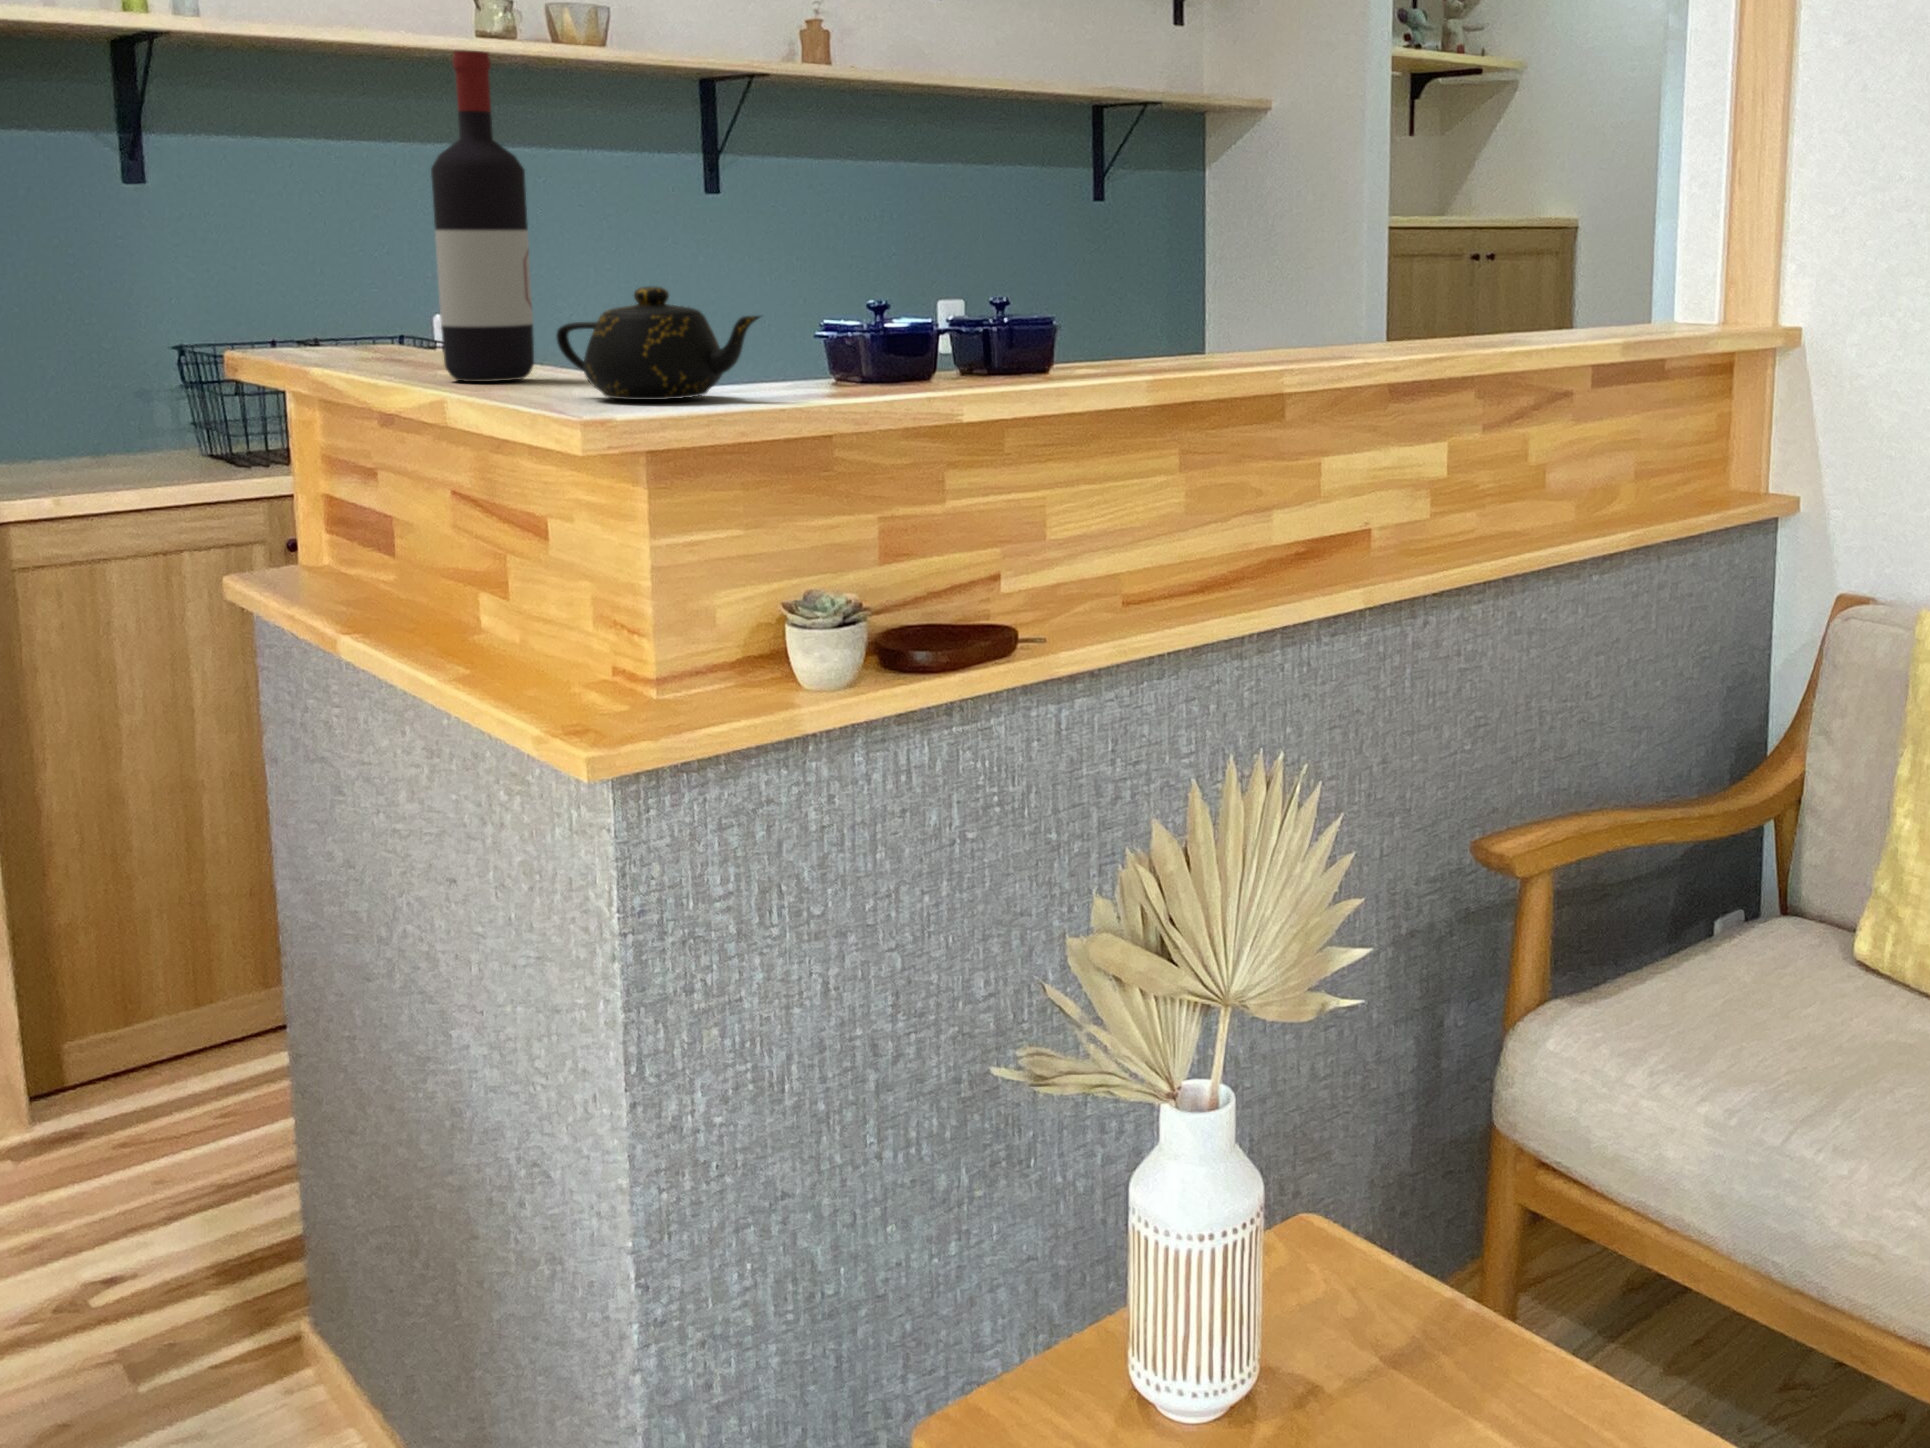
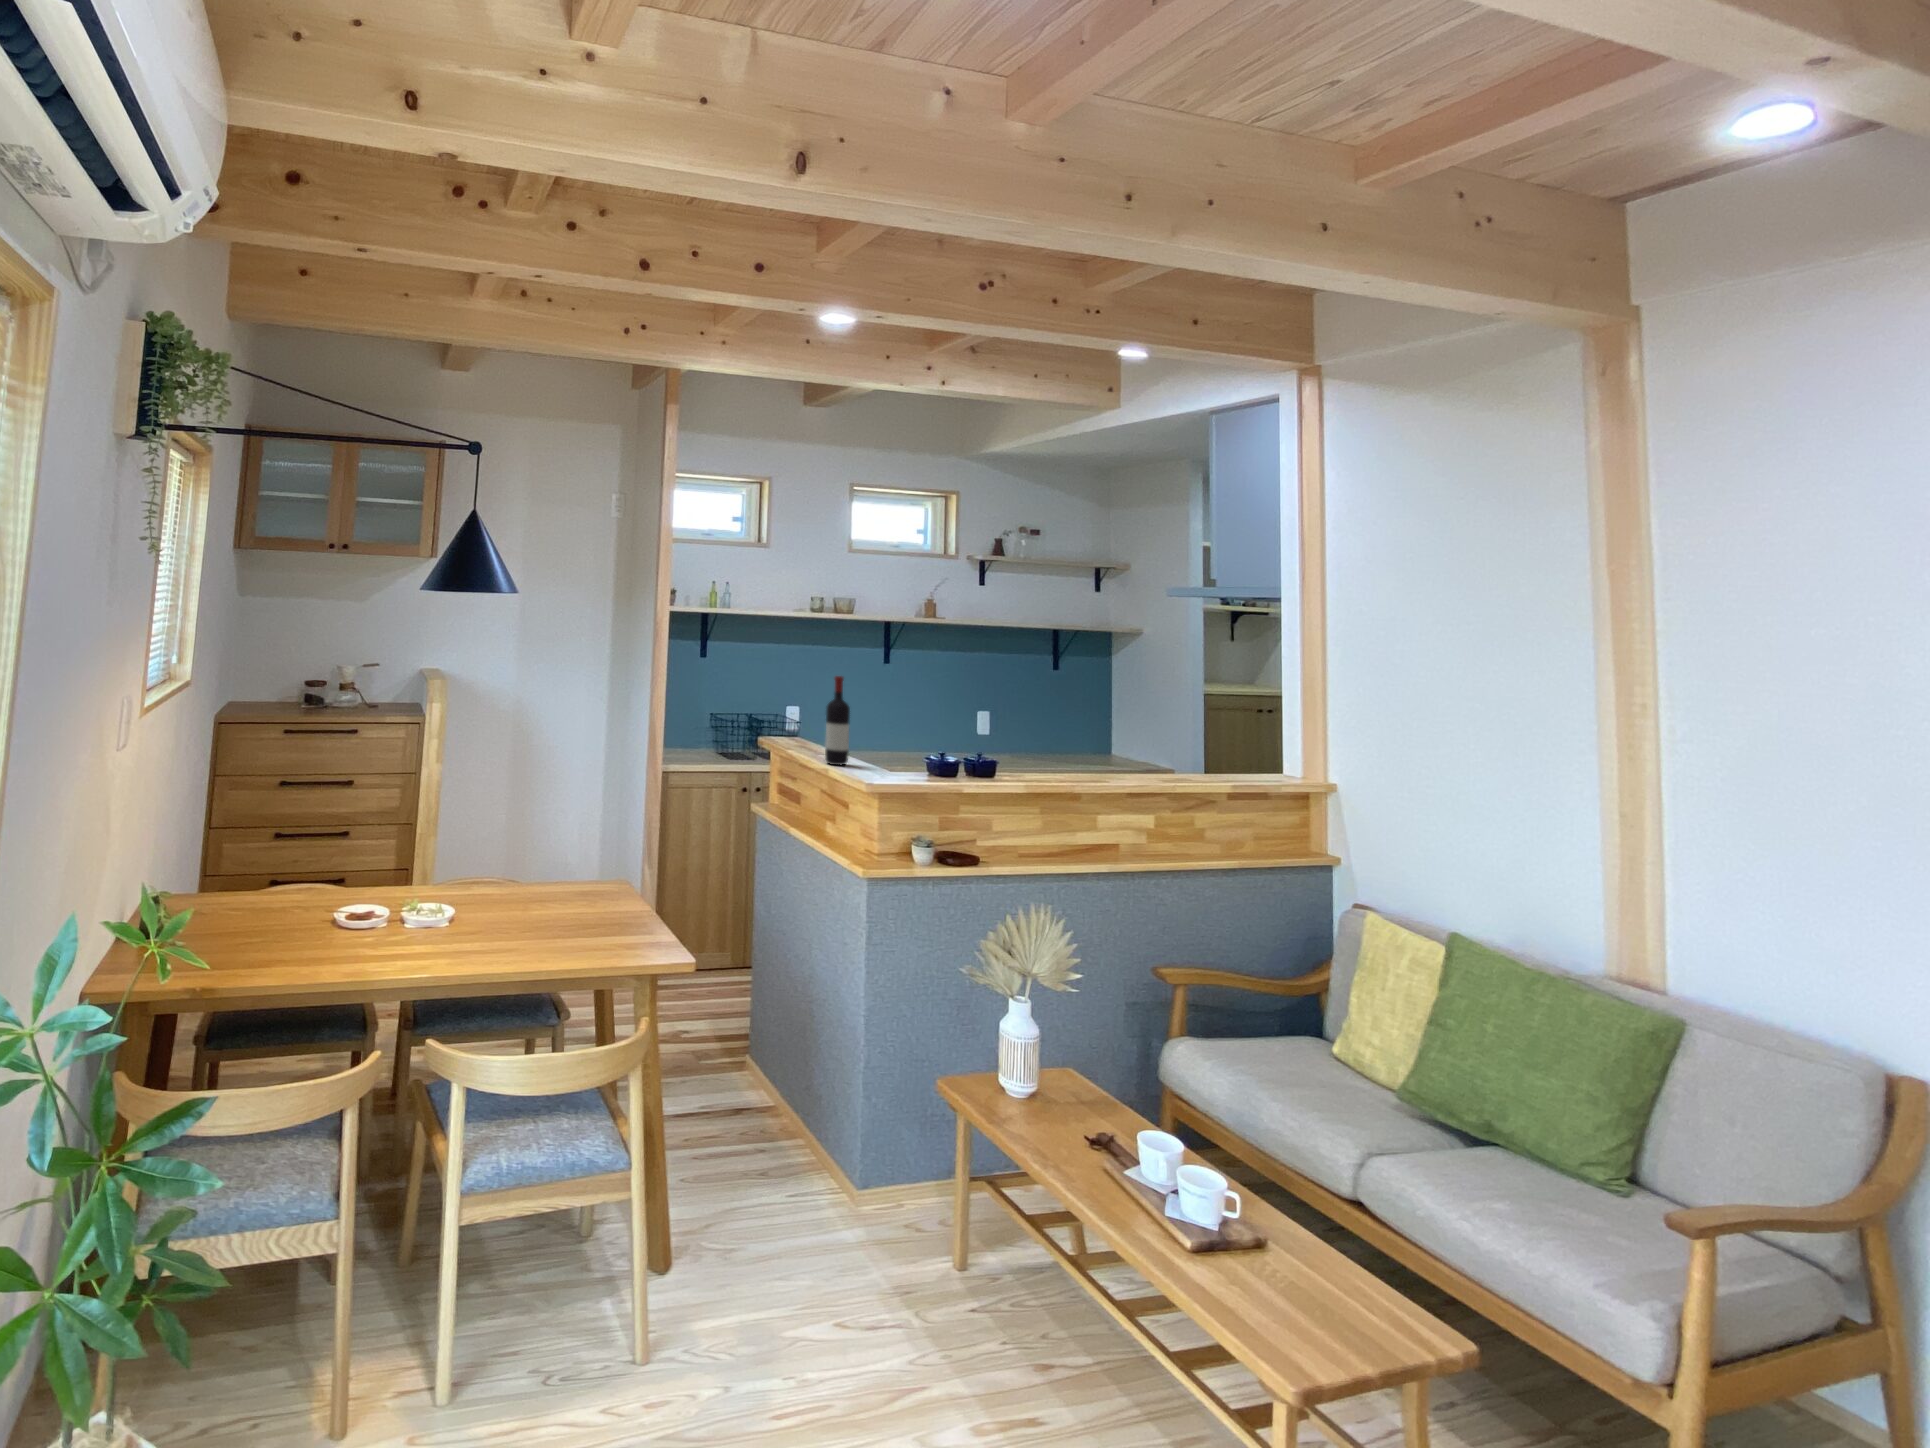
teapot: present [556,286,760,400] -> none [859,749,913,780]

